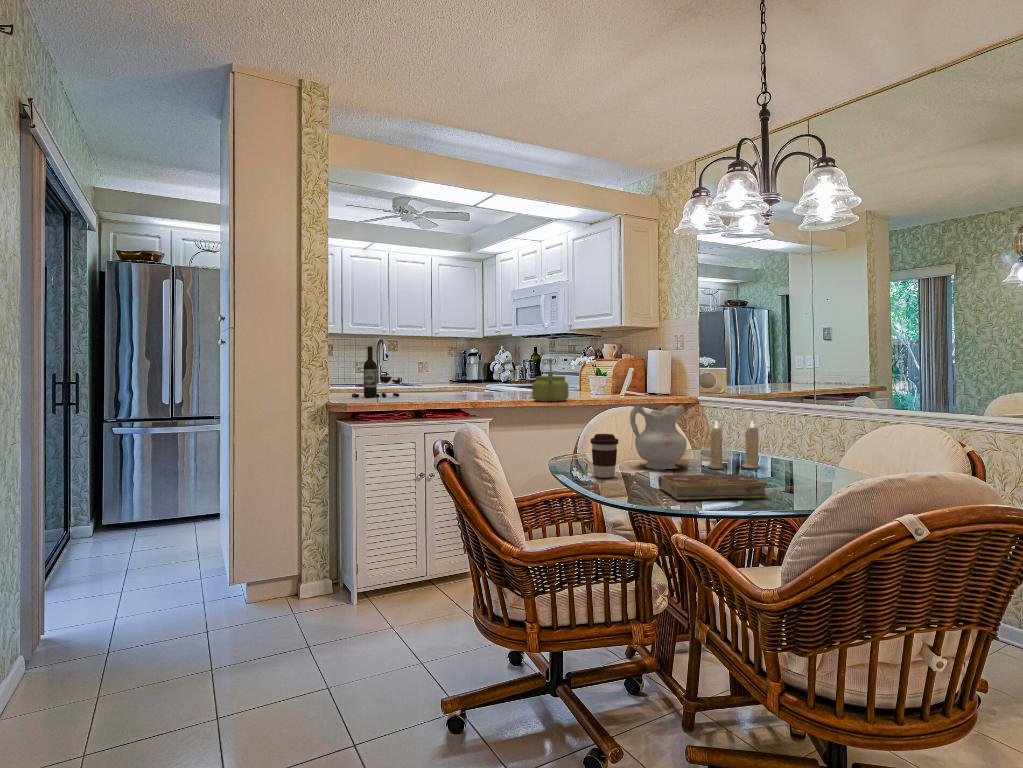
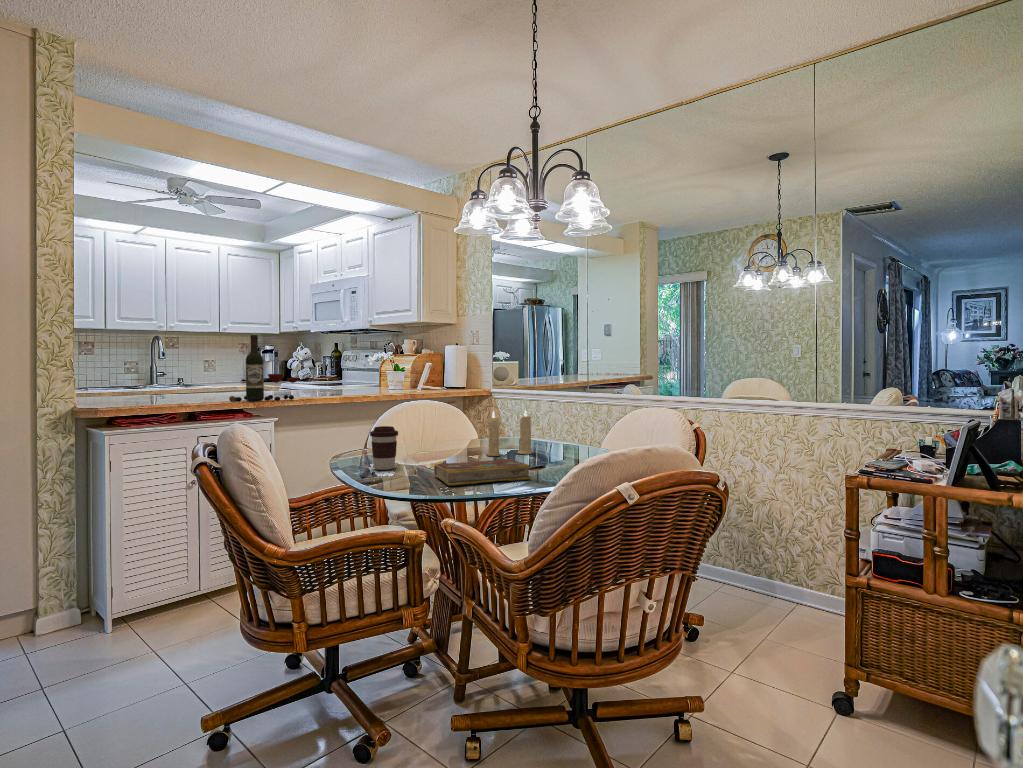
wine bottle: present [352,346,401,398] -> present [229,335,299,402]
kettle: present [532,358,569,402] -> none [323,354,362,398]
ceramic pitcher: present [630,404,687,469] -> none [412,396,466,459]

